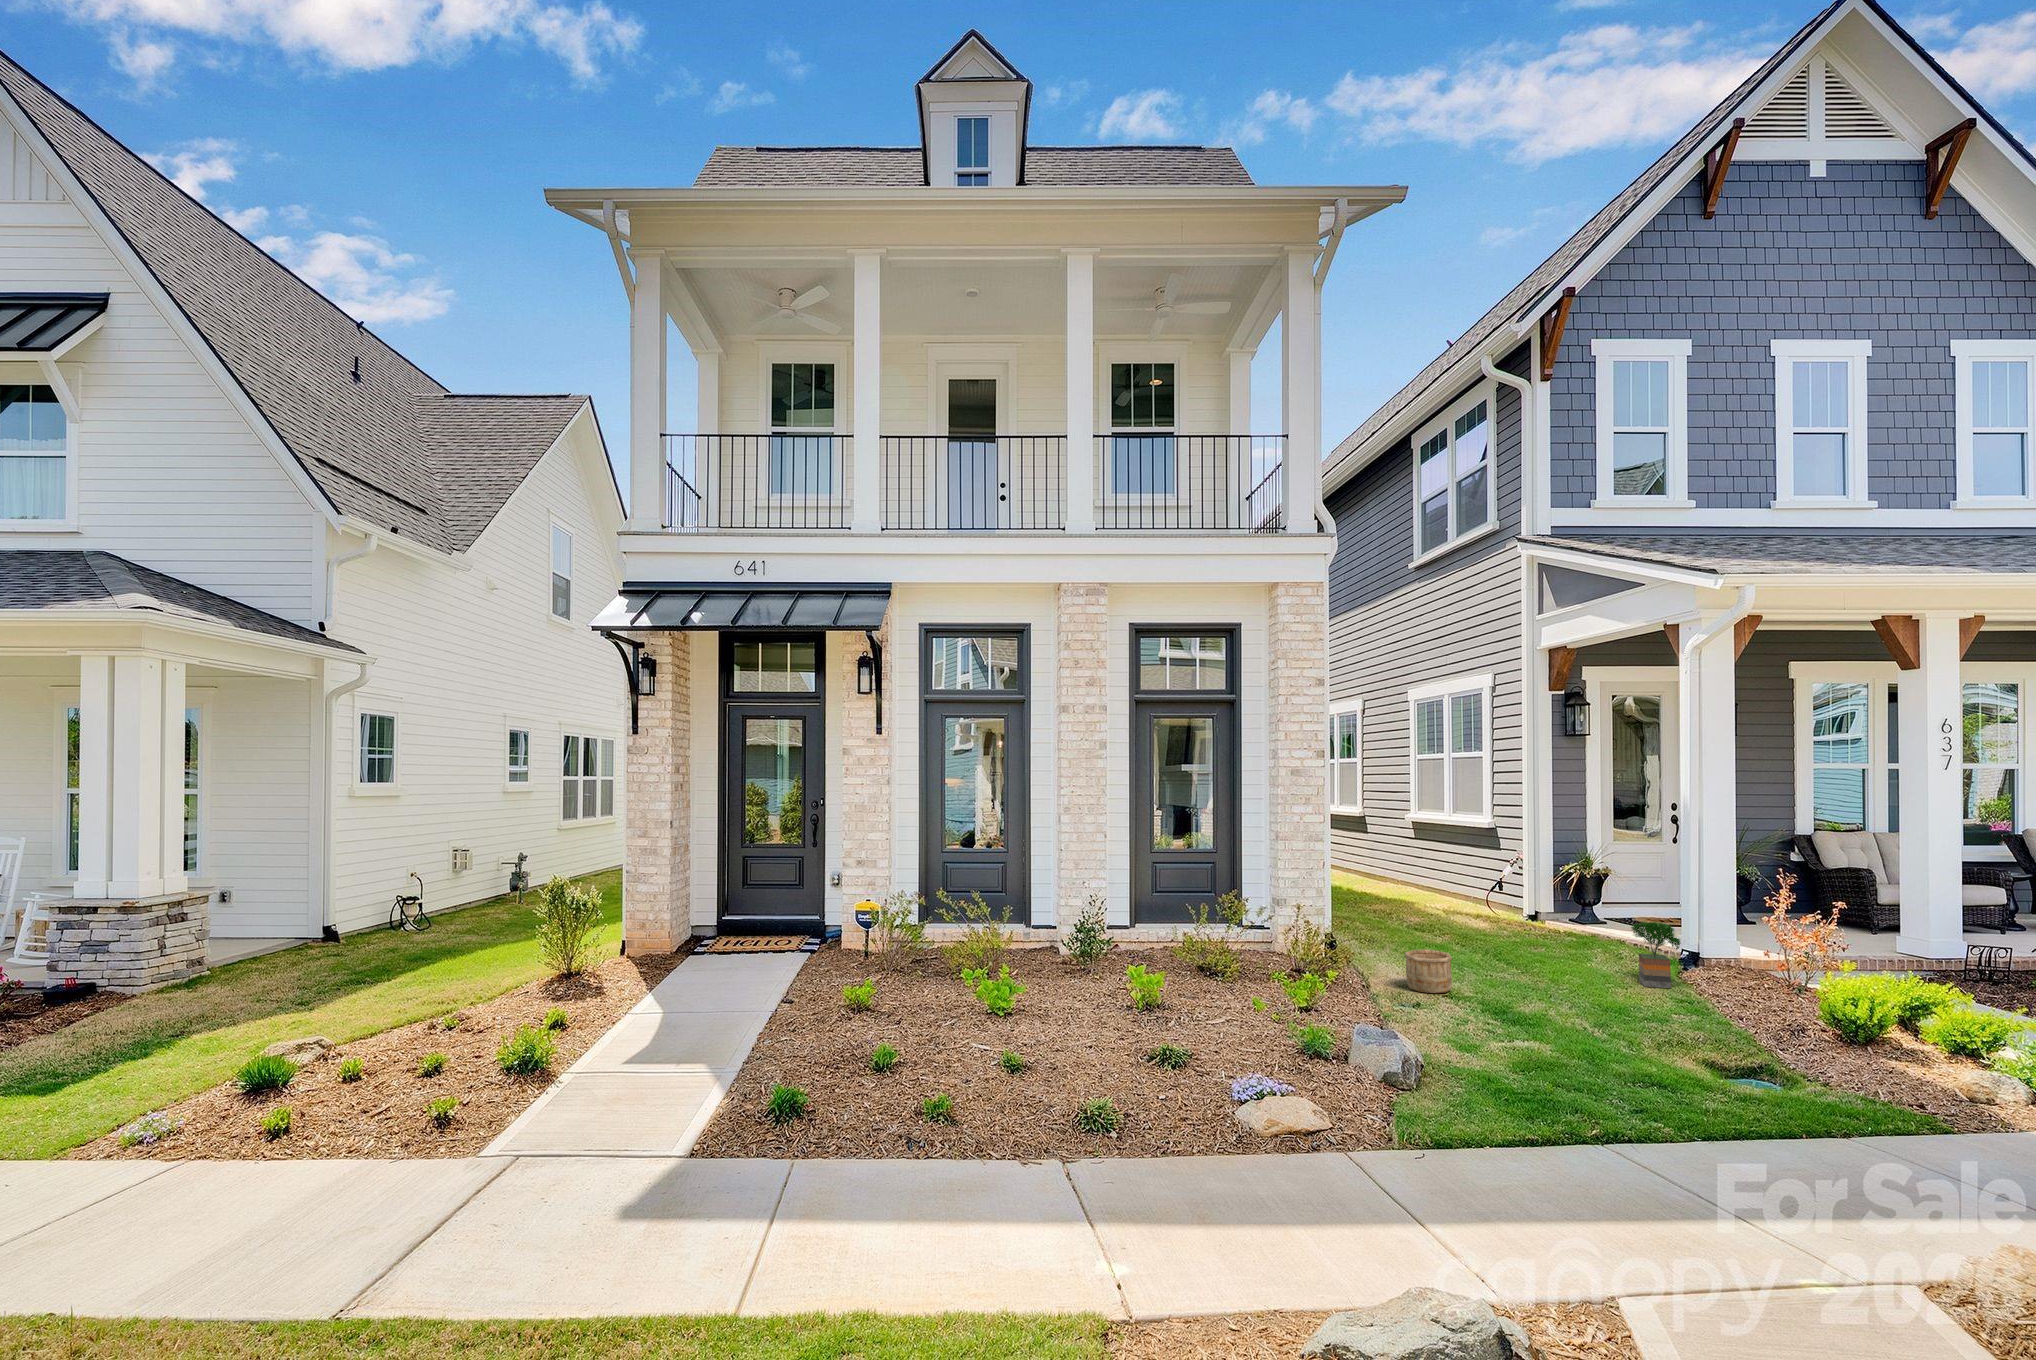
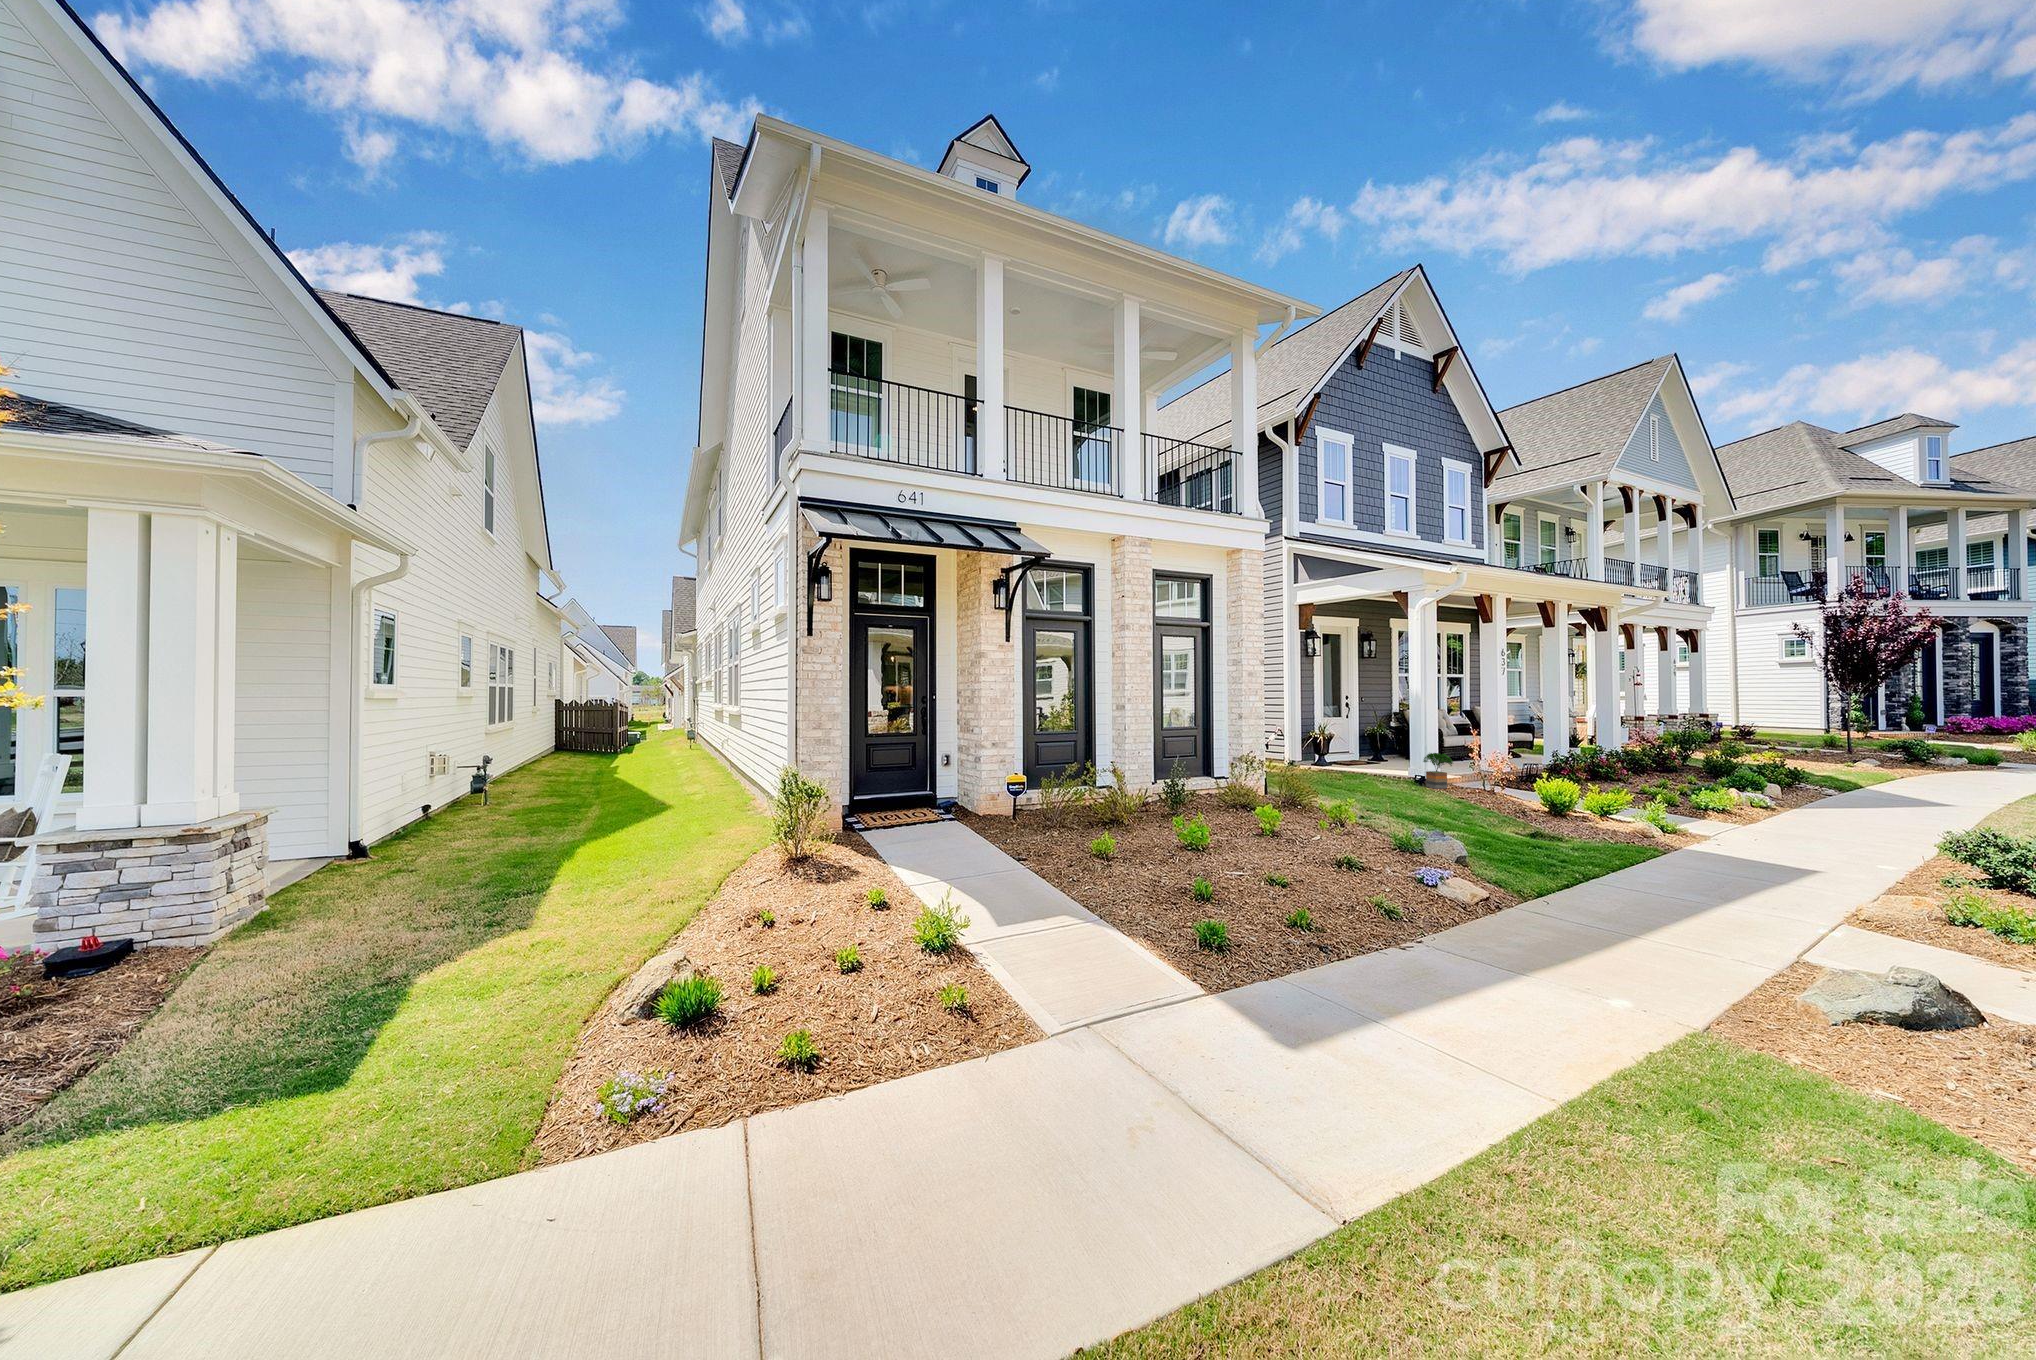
wooden bucket: present [1404,949,1452,993] -> none [1346,776,1377,801]

